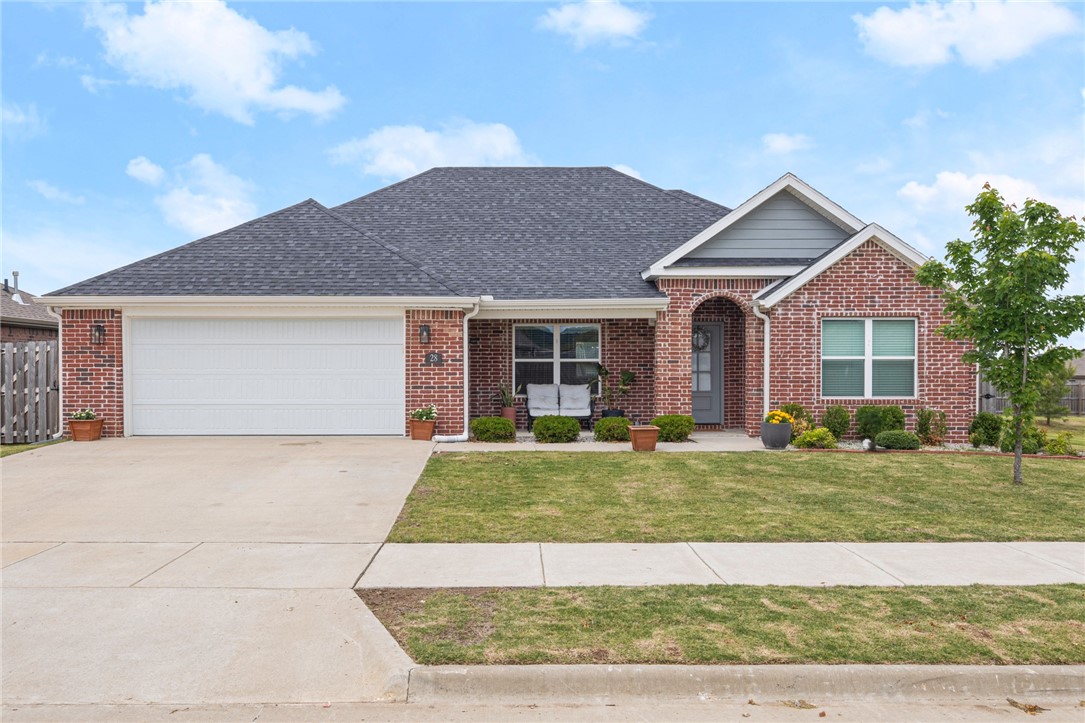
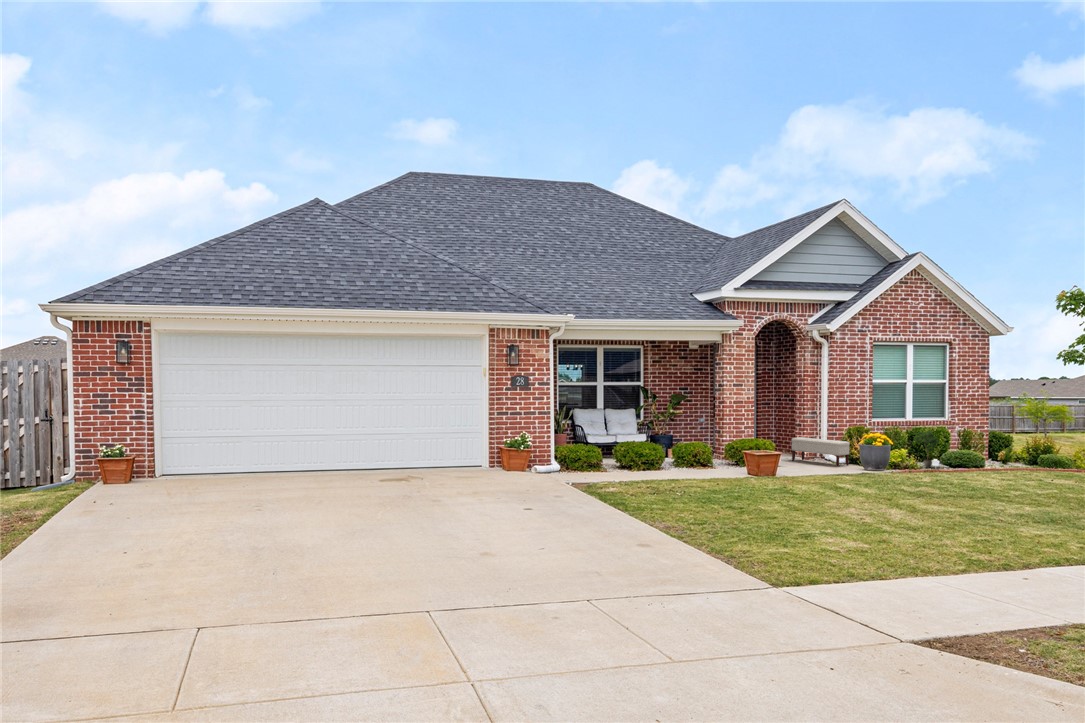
bench: none [731,415,785,447] -> present [792,437,850,467]

